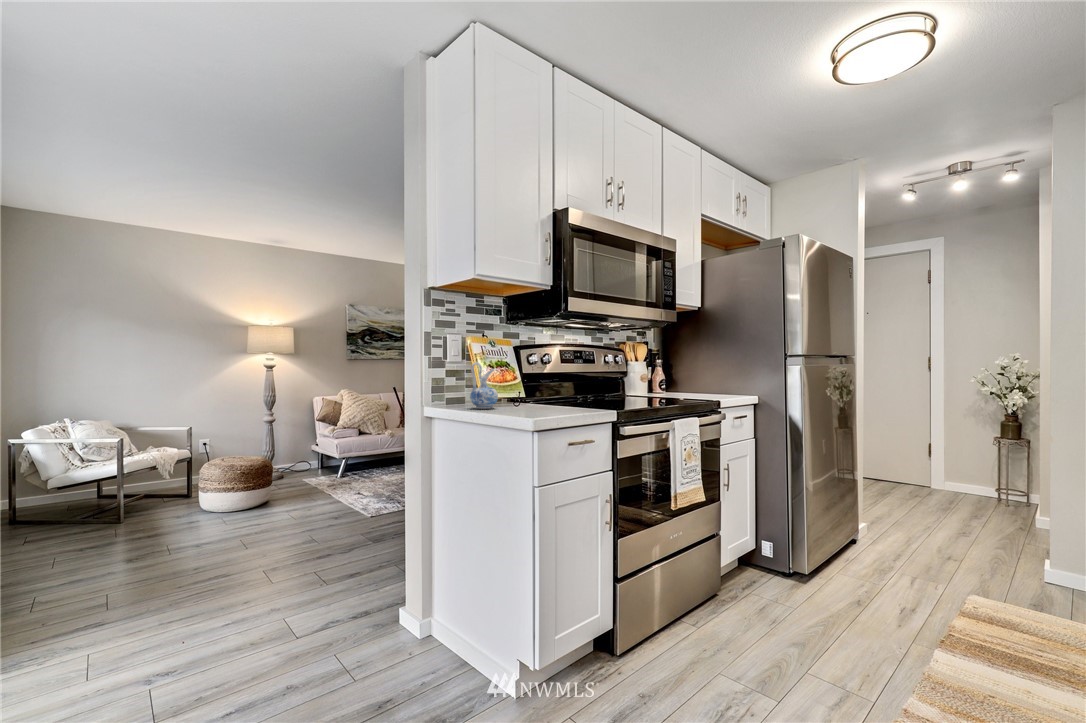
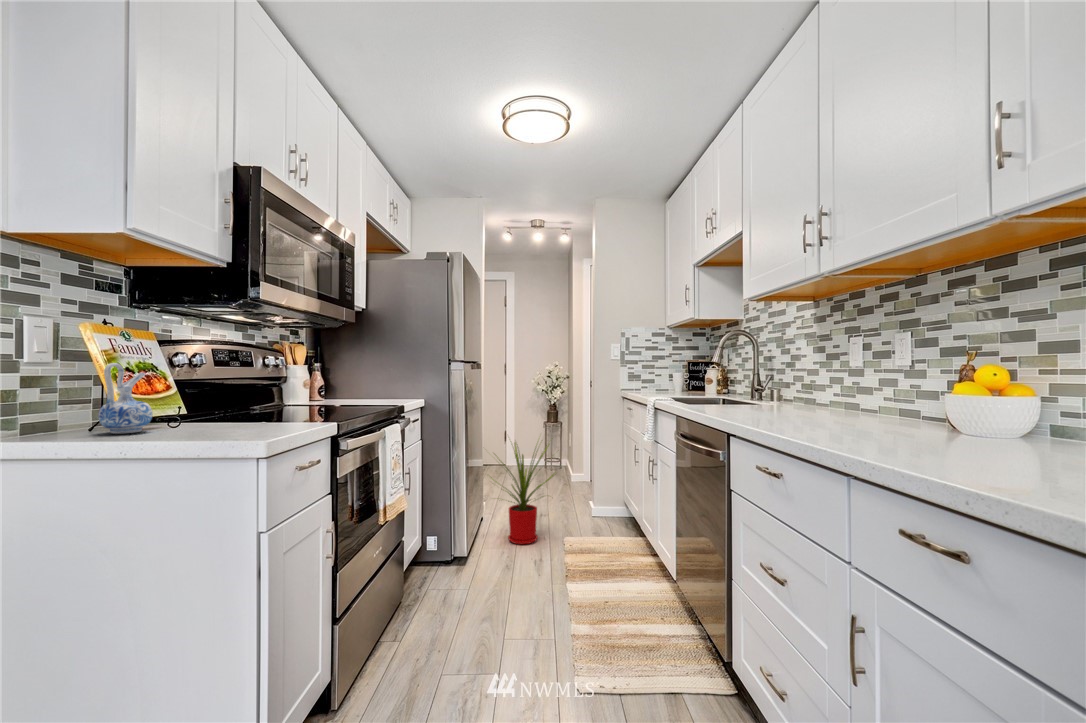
house plant: none [843,443,958,585] -> present [499,442,554,544]

